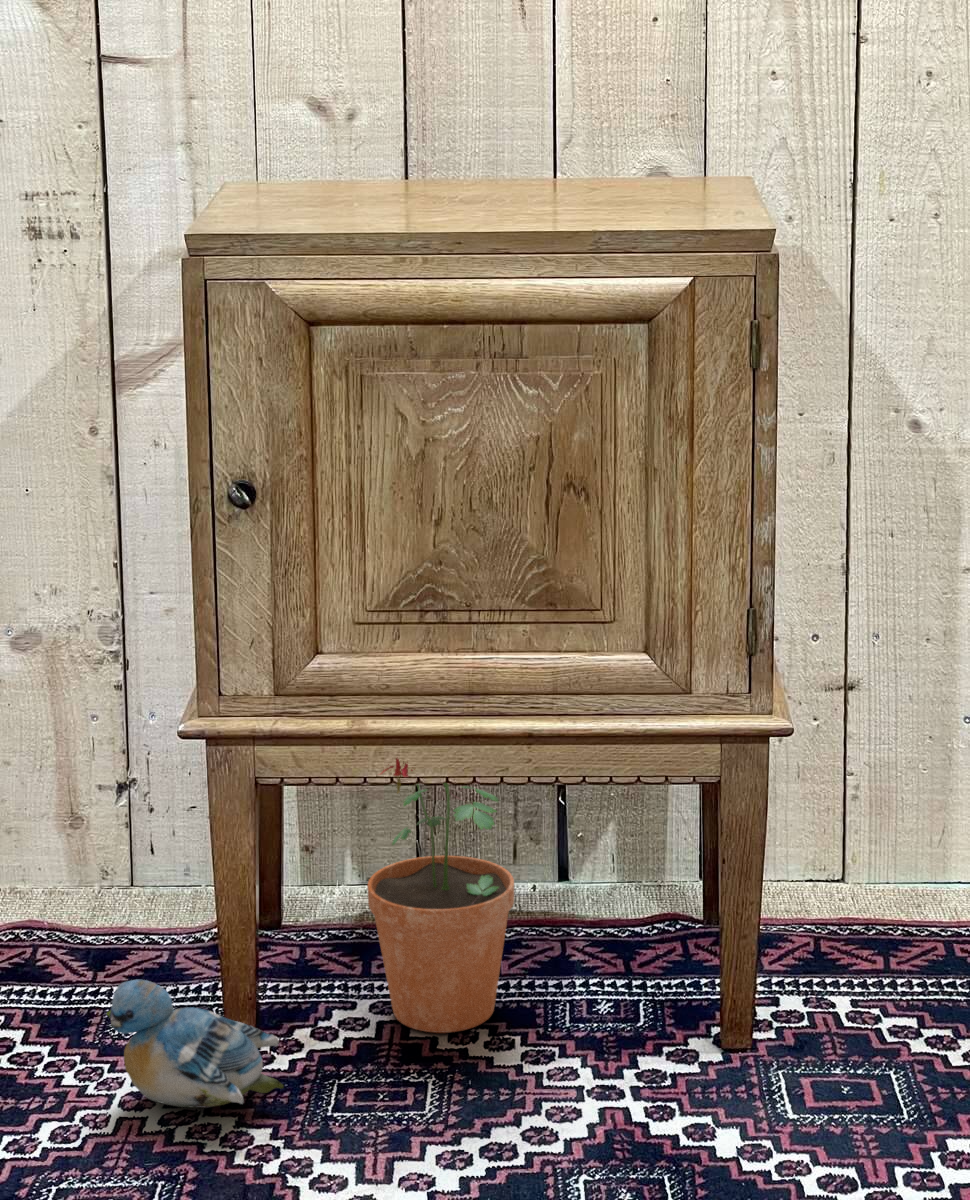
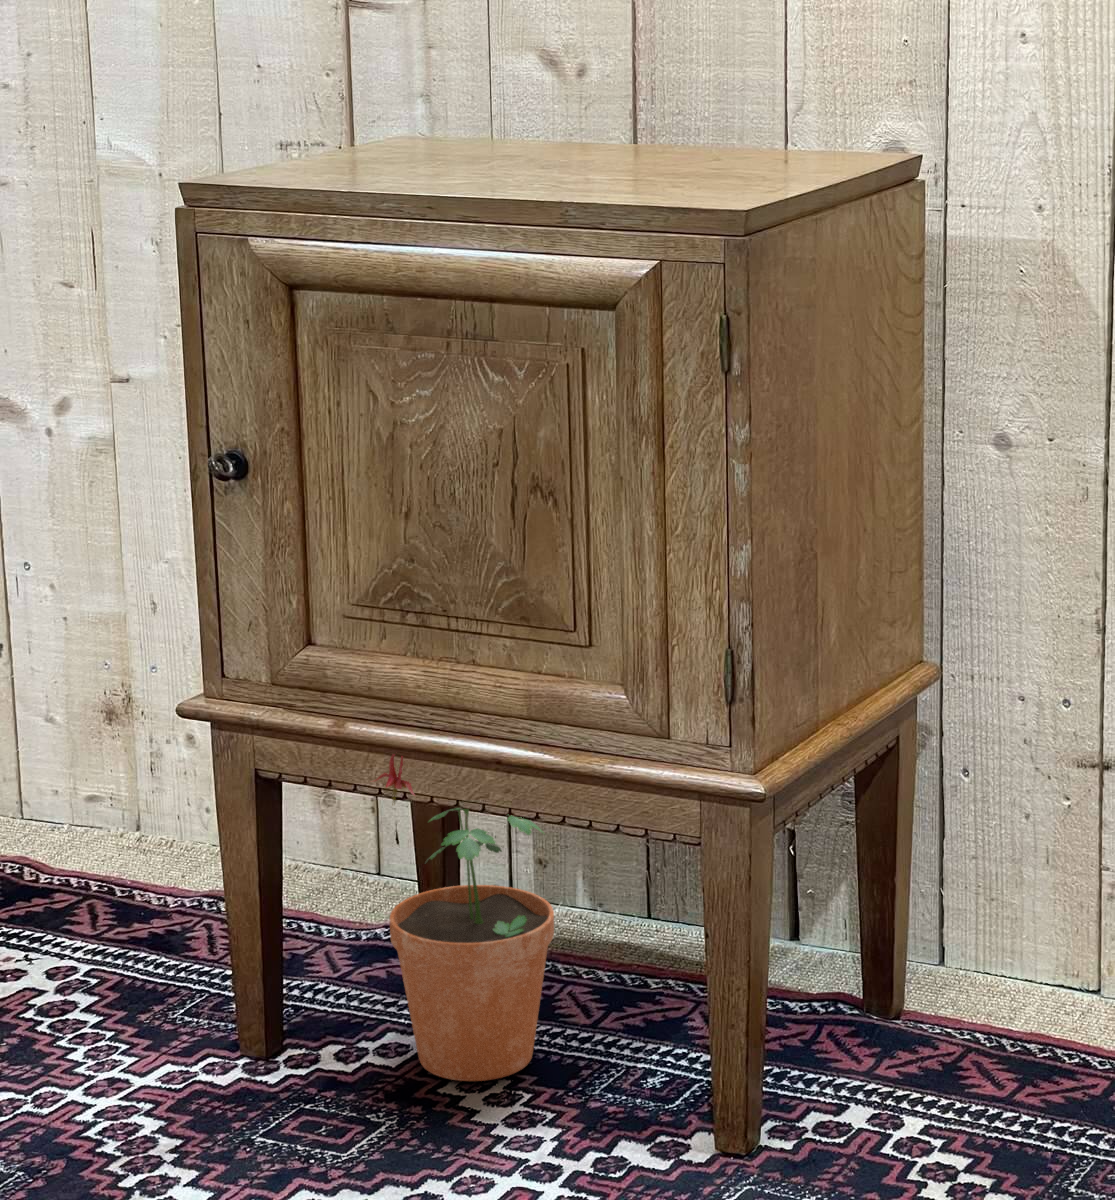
plush toy: present [107,980,284,1108] -> none [93,951,253,1095]

